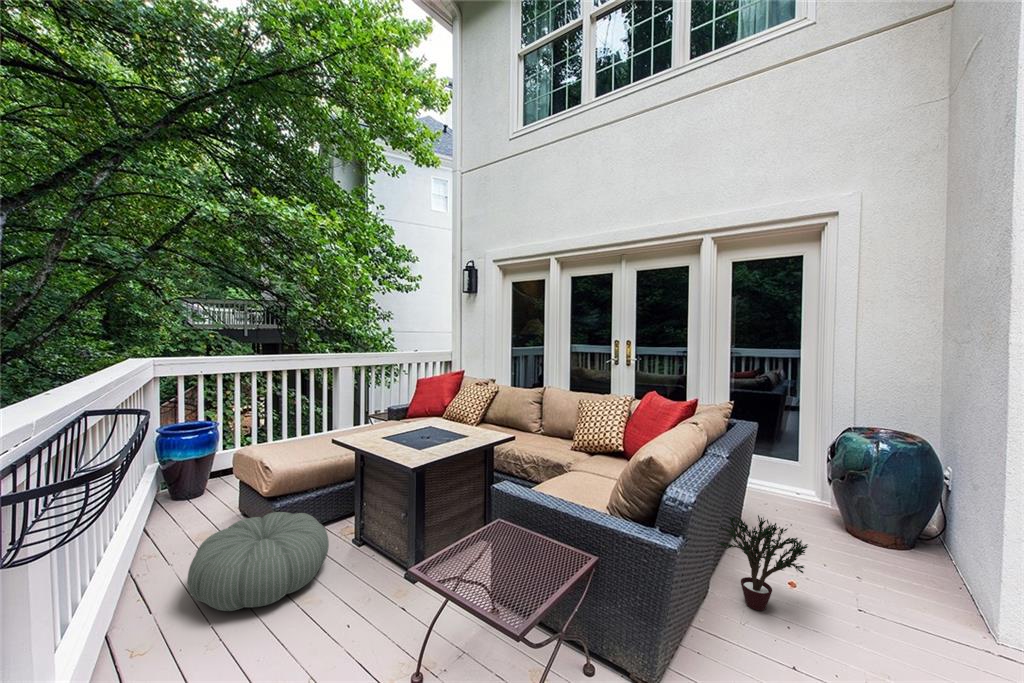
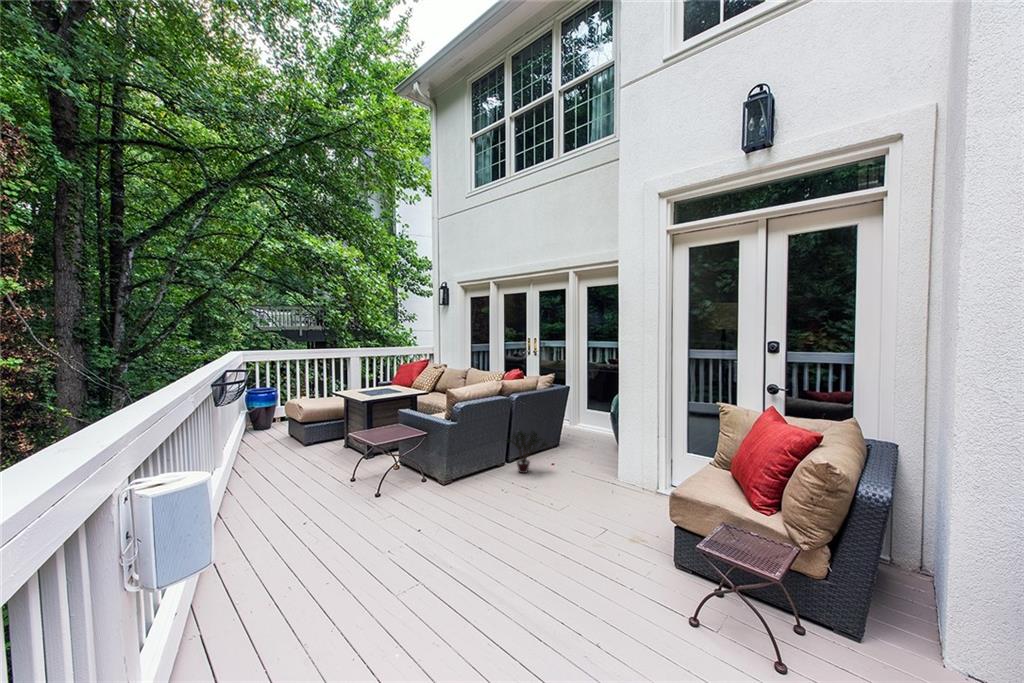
pouf: present [188,512,329,611] -> none [264,428,328,462]

